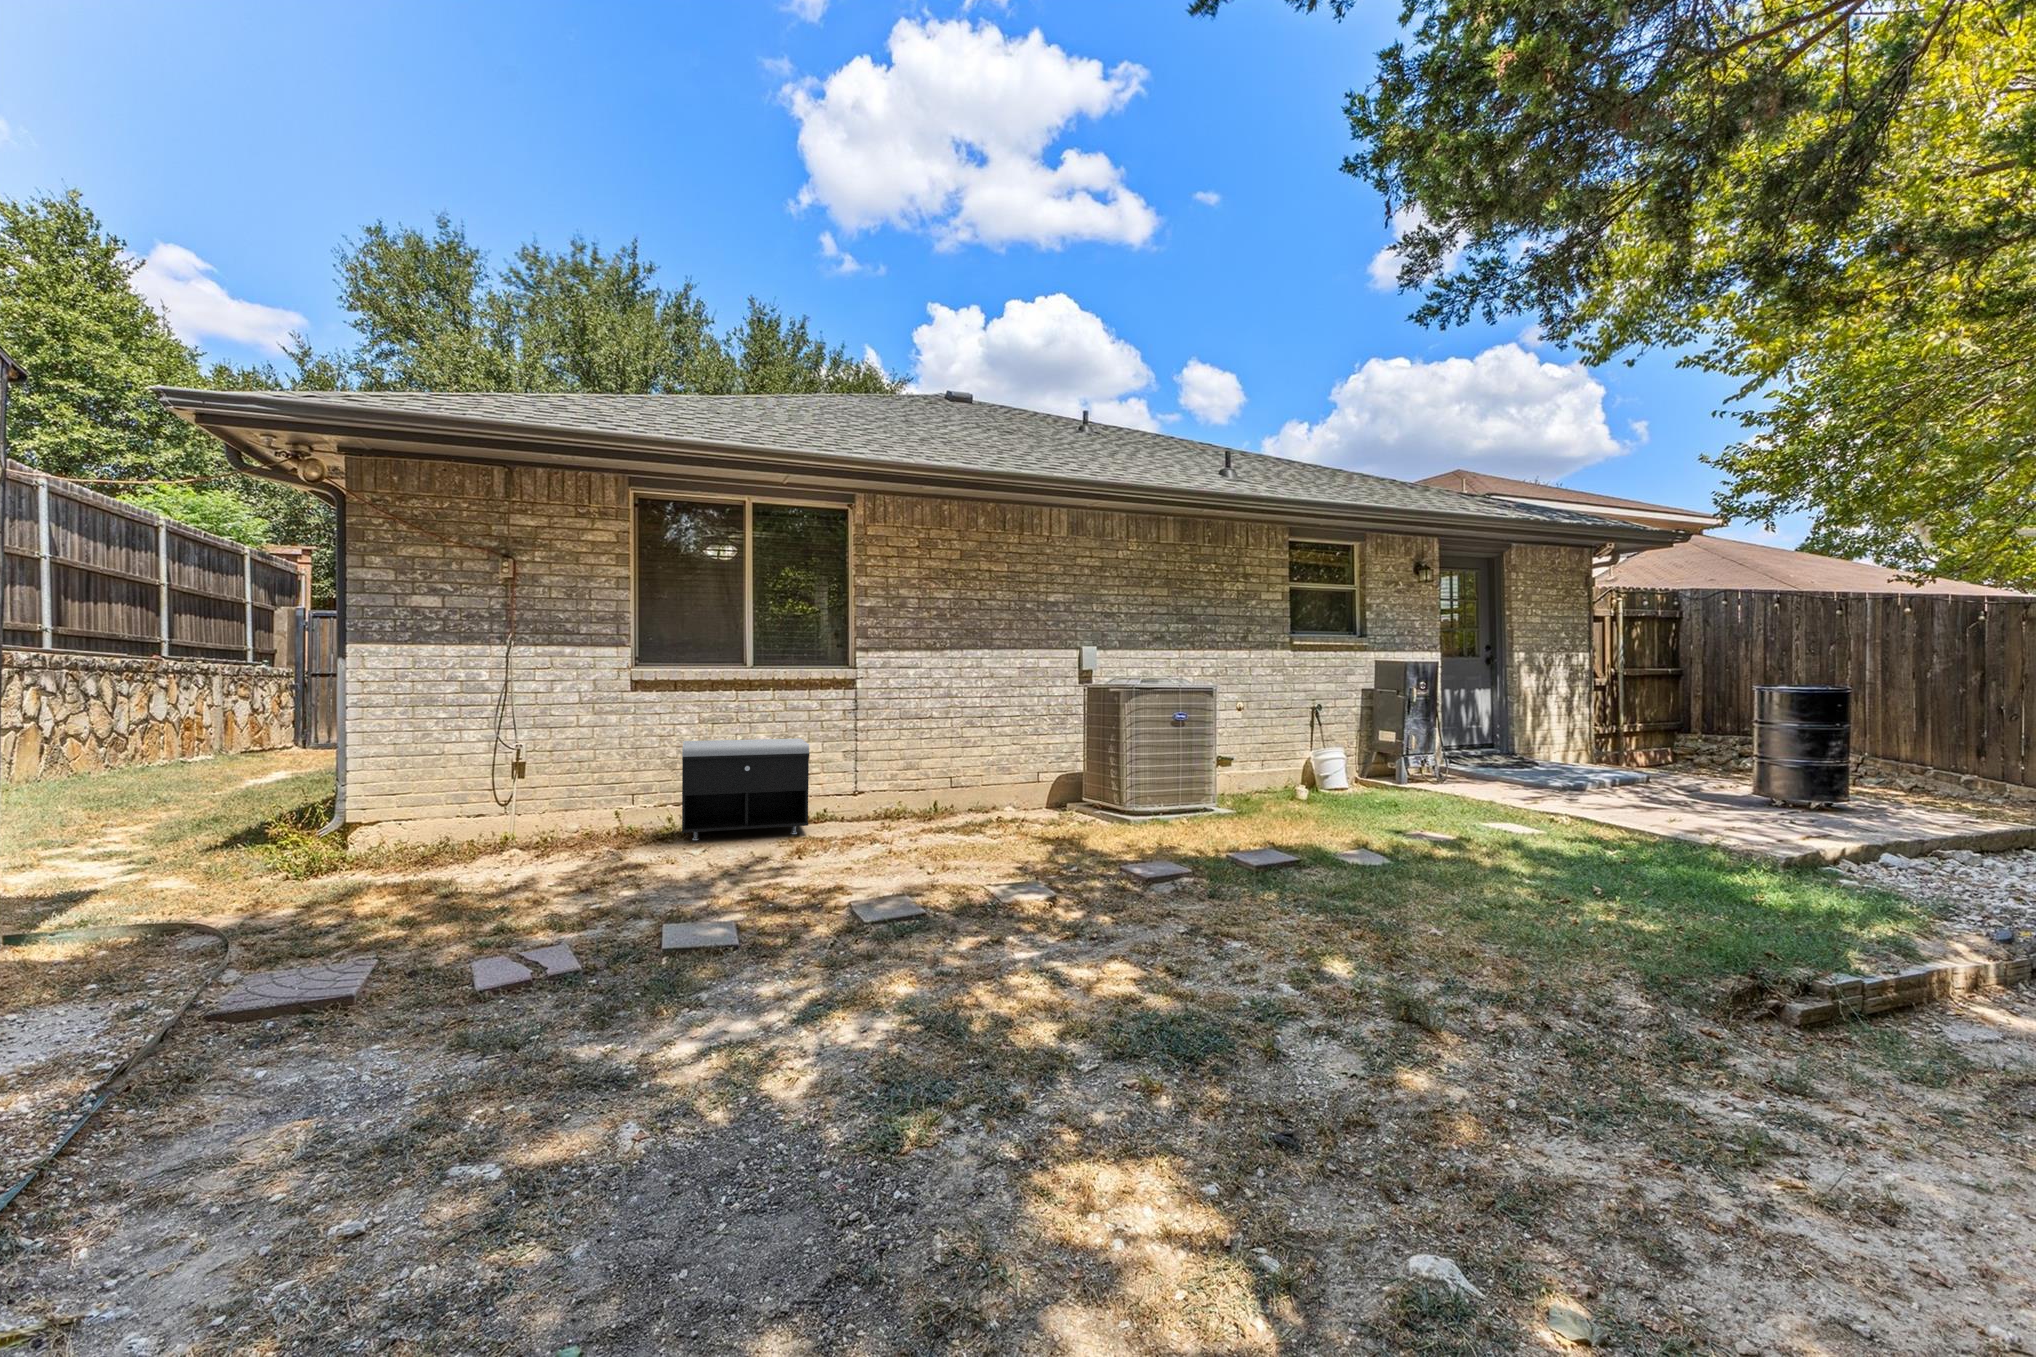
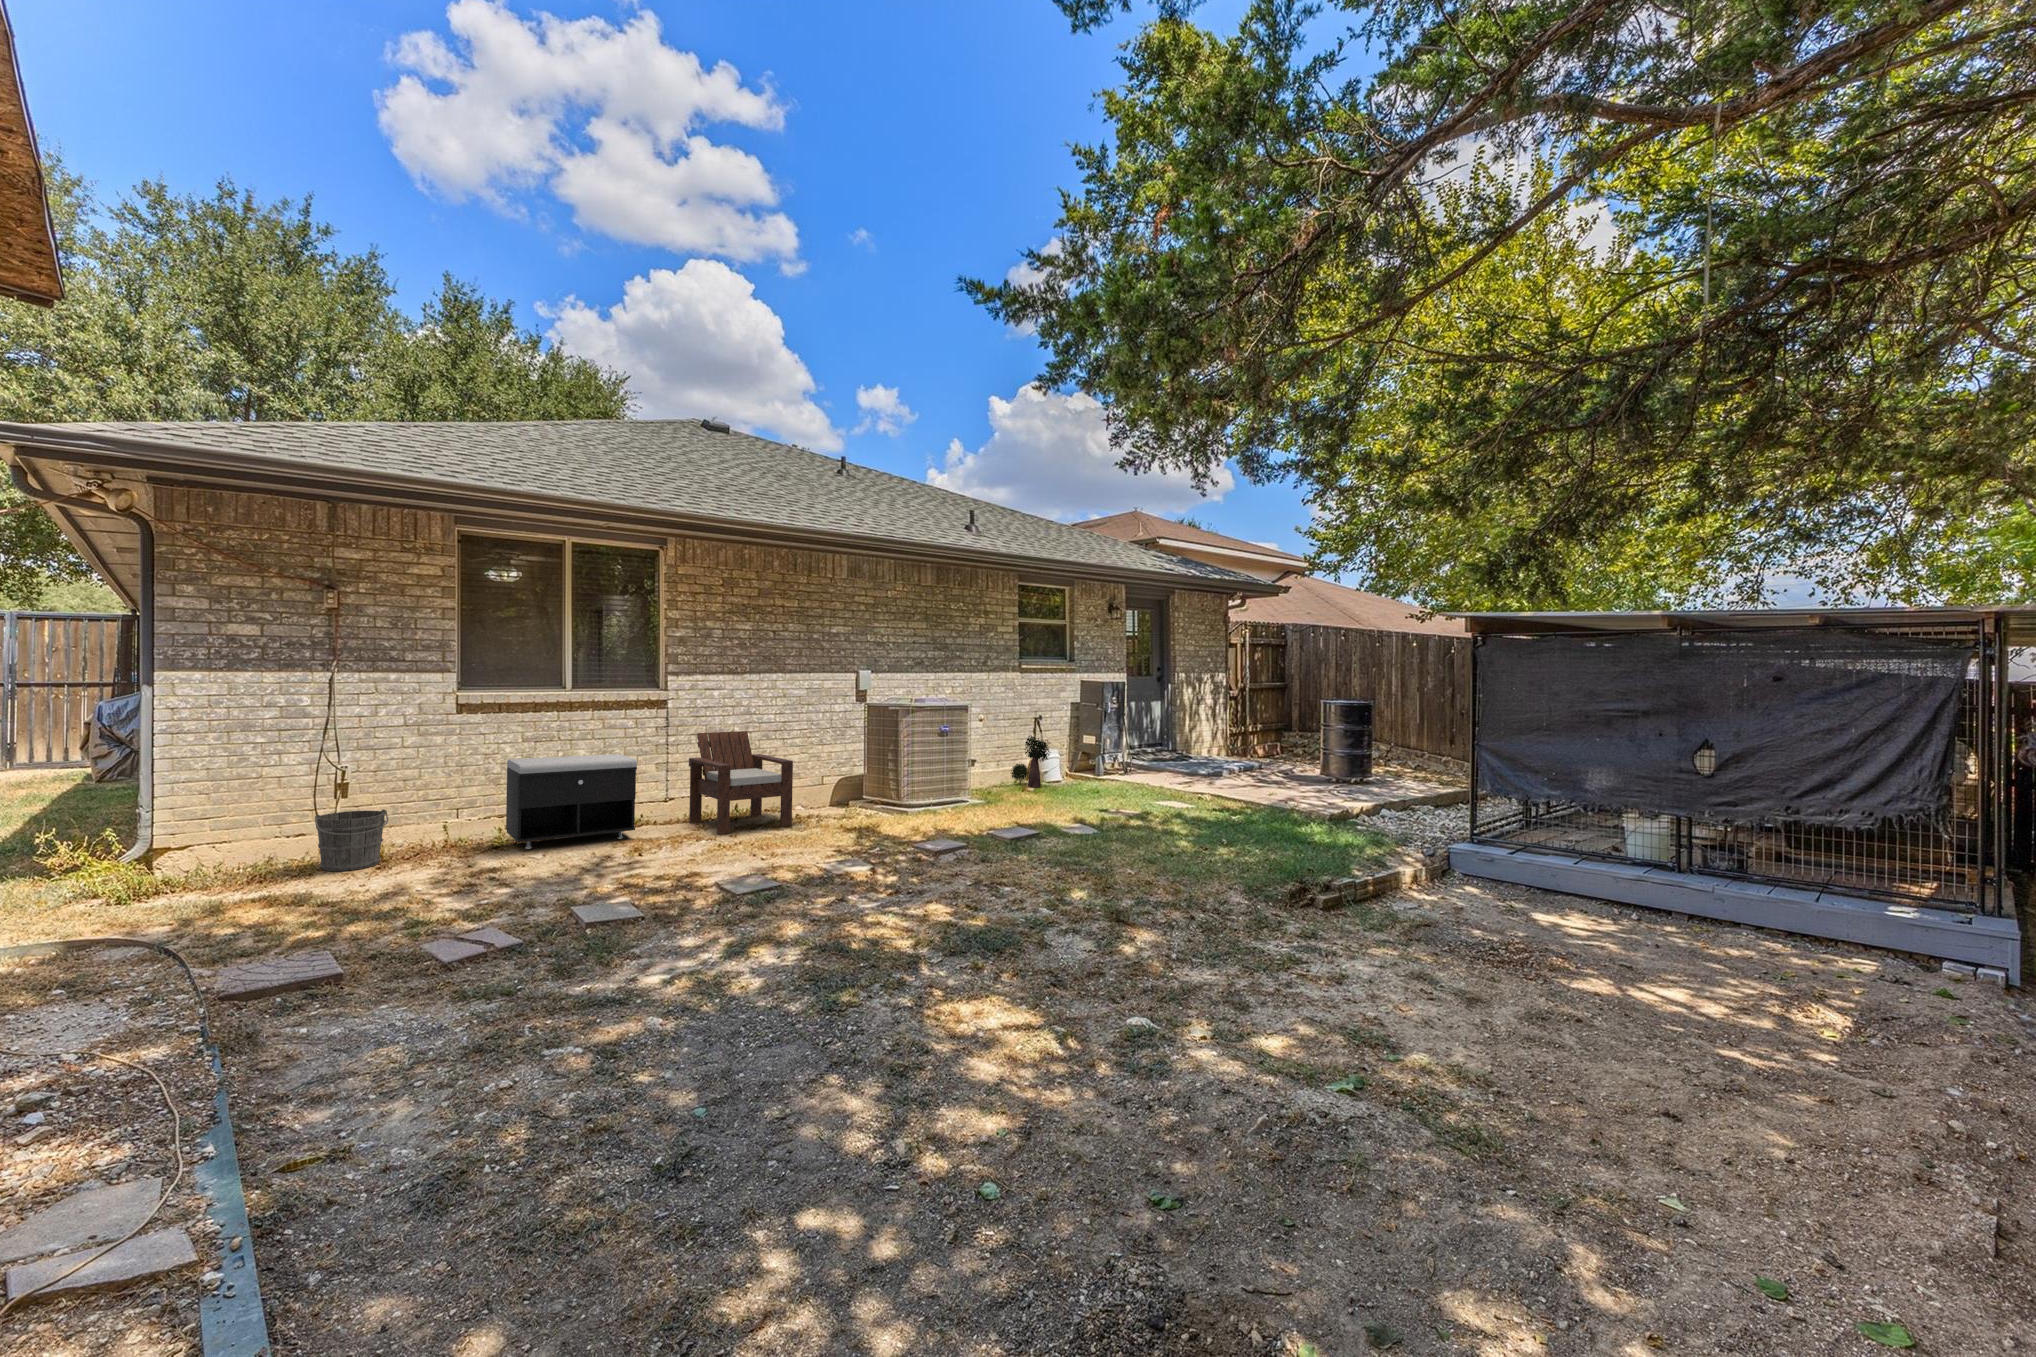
chair: none [877,716,988,835] -> present [689,731,793,834]
potted plant: none [1275,729,1329,796] -> present [1011,736,1050,787]
bucket: none [484,790,556,853] -> present [315,809,388,871]

